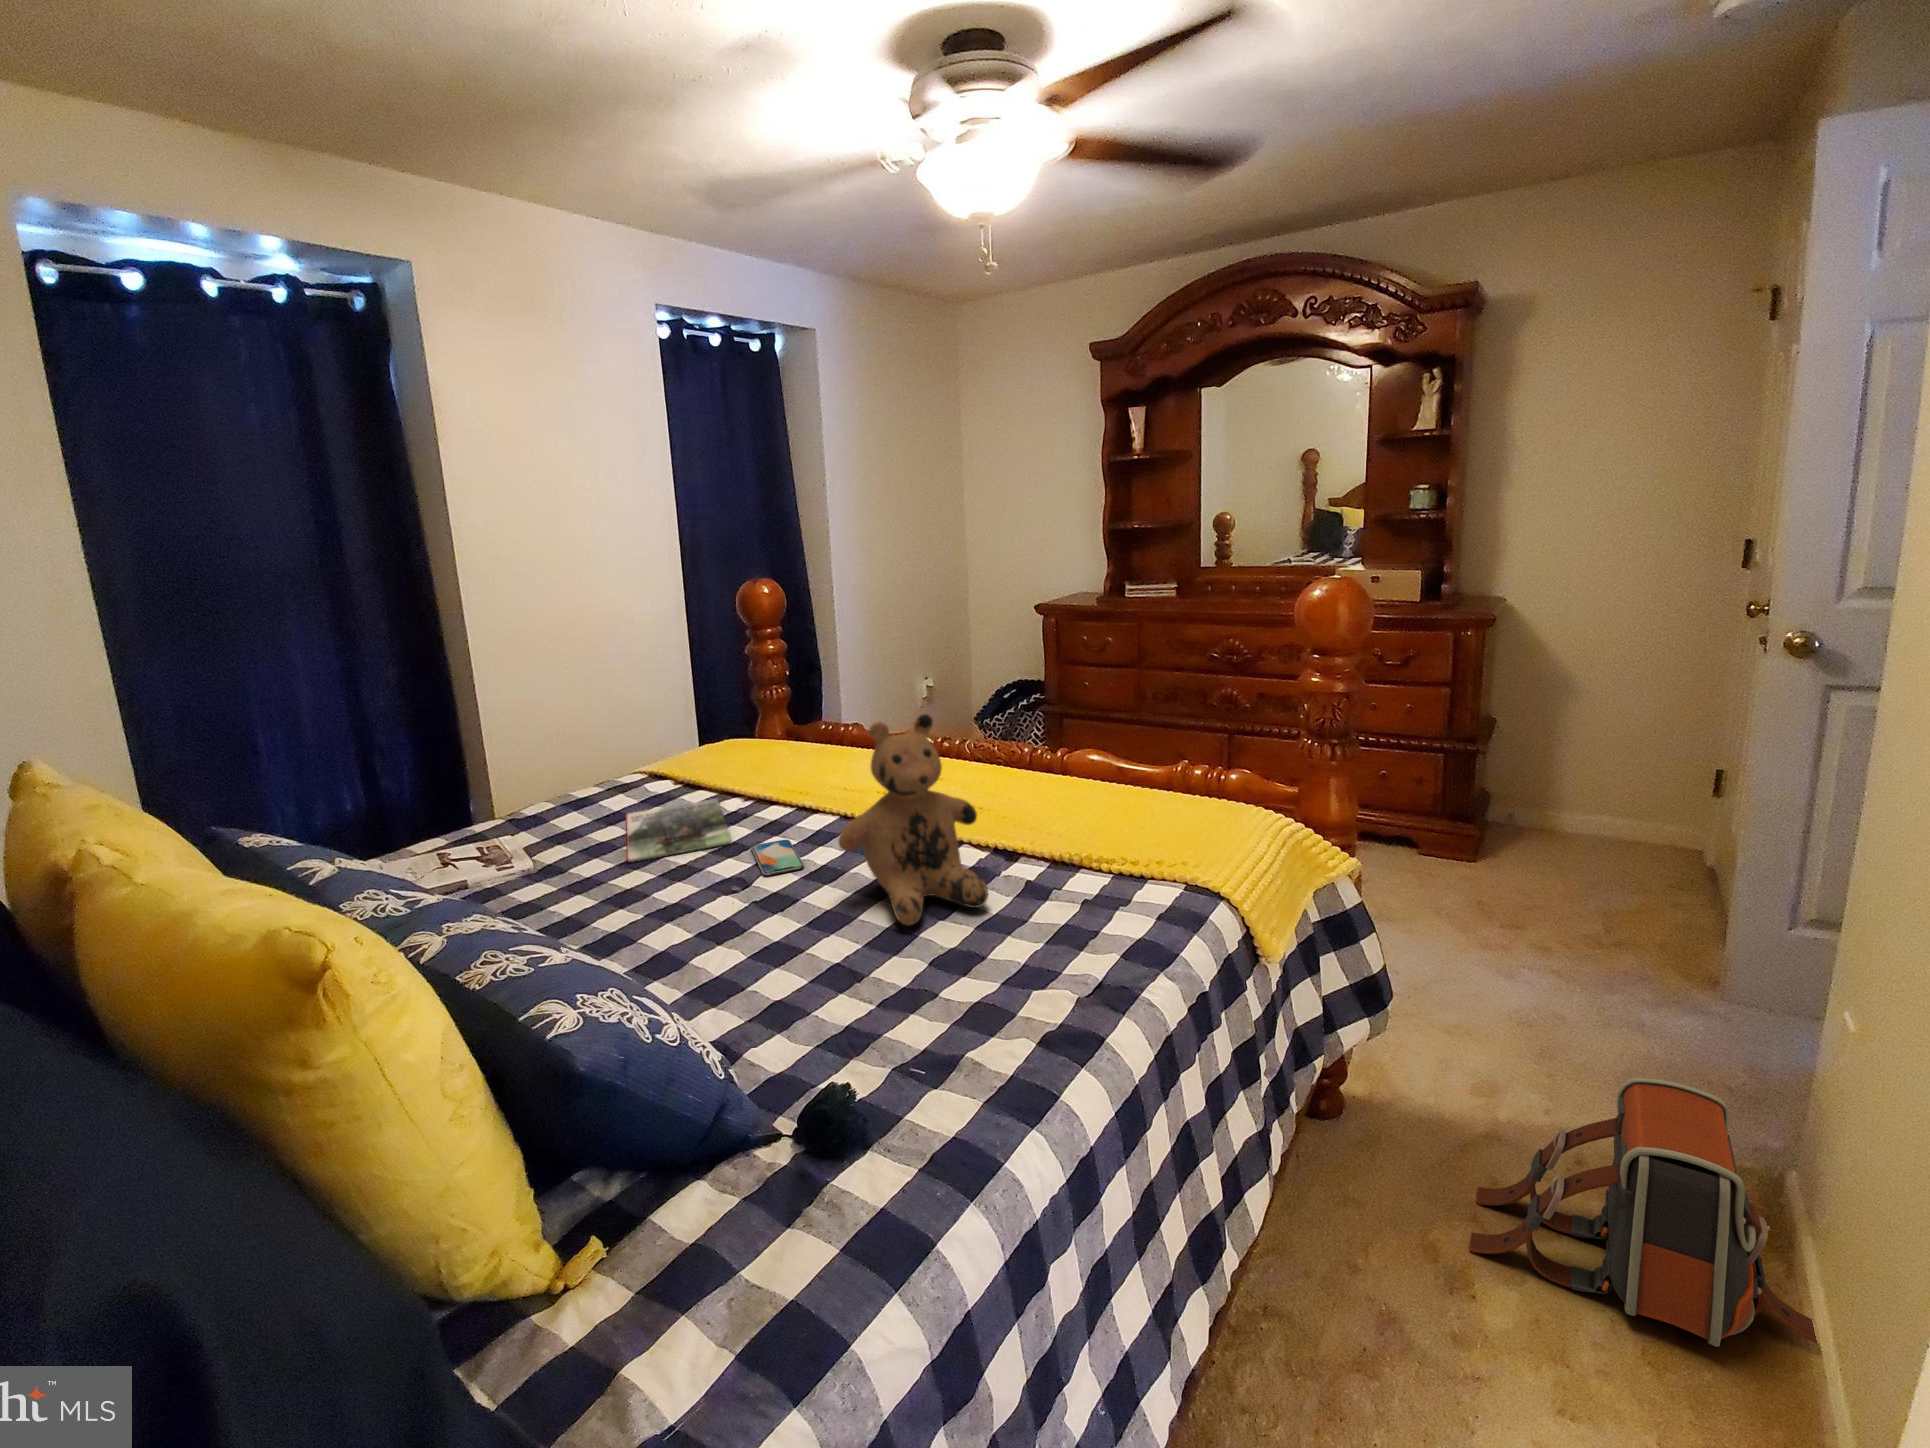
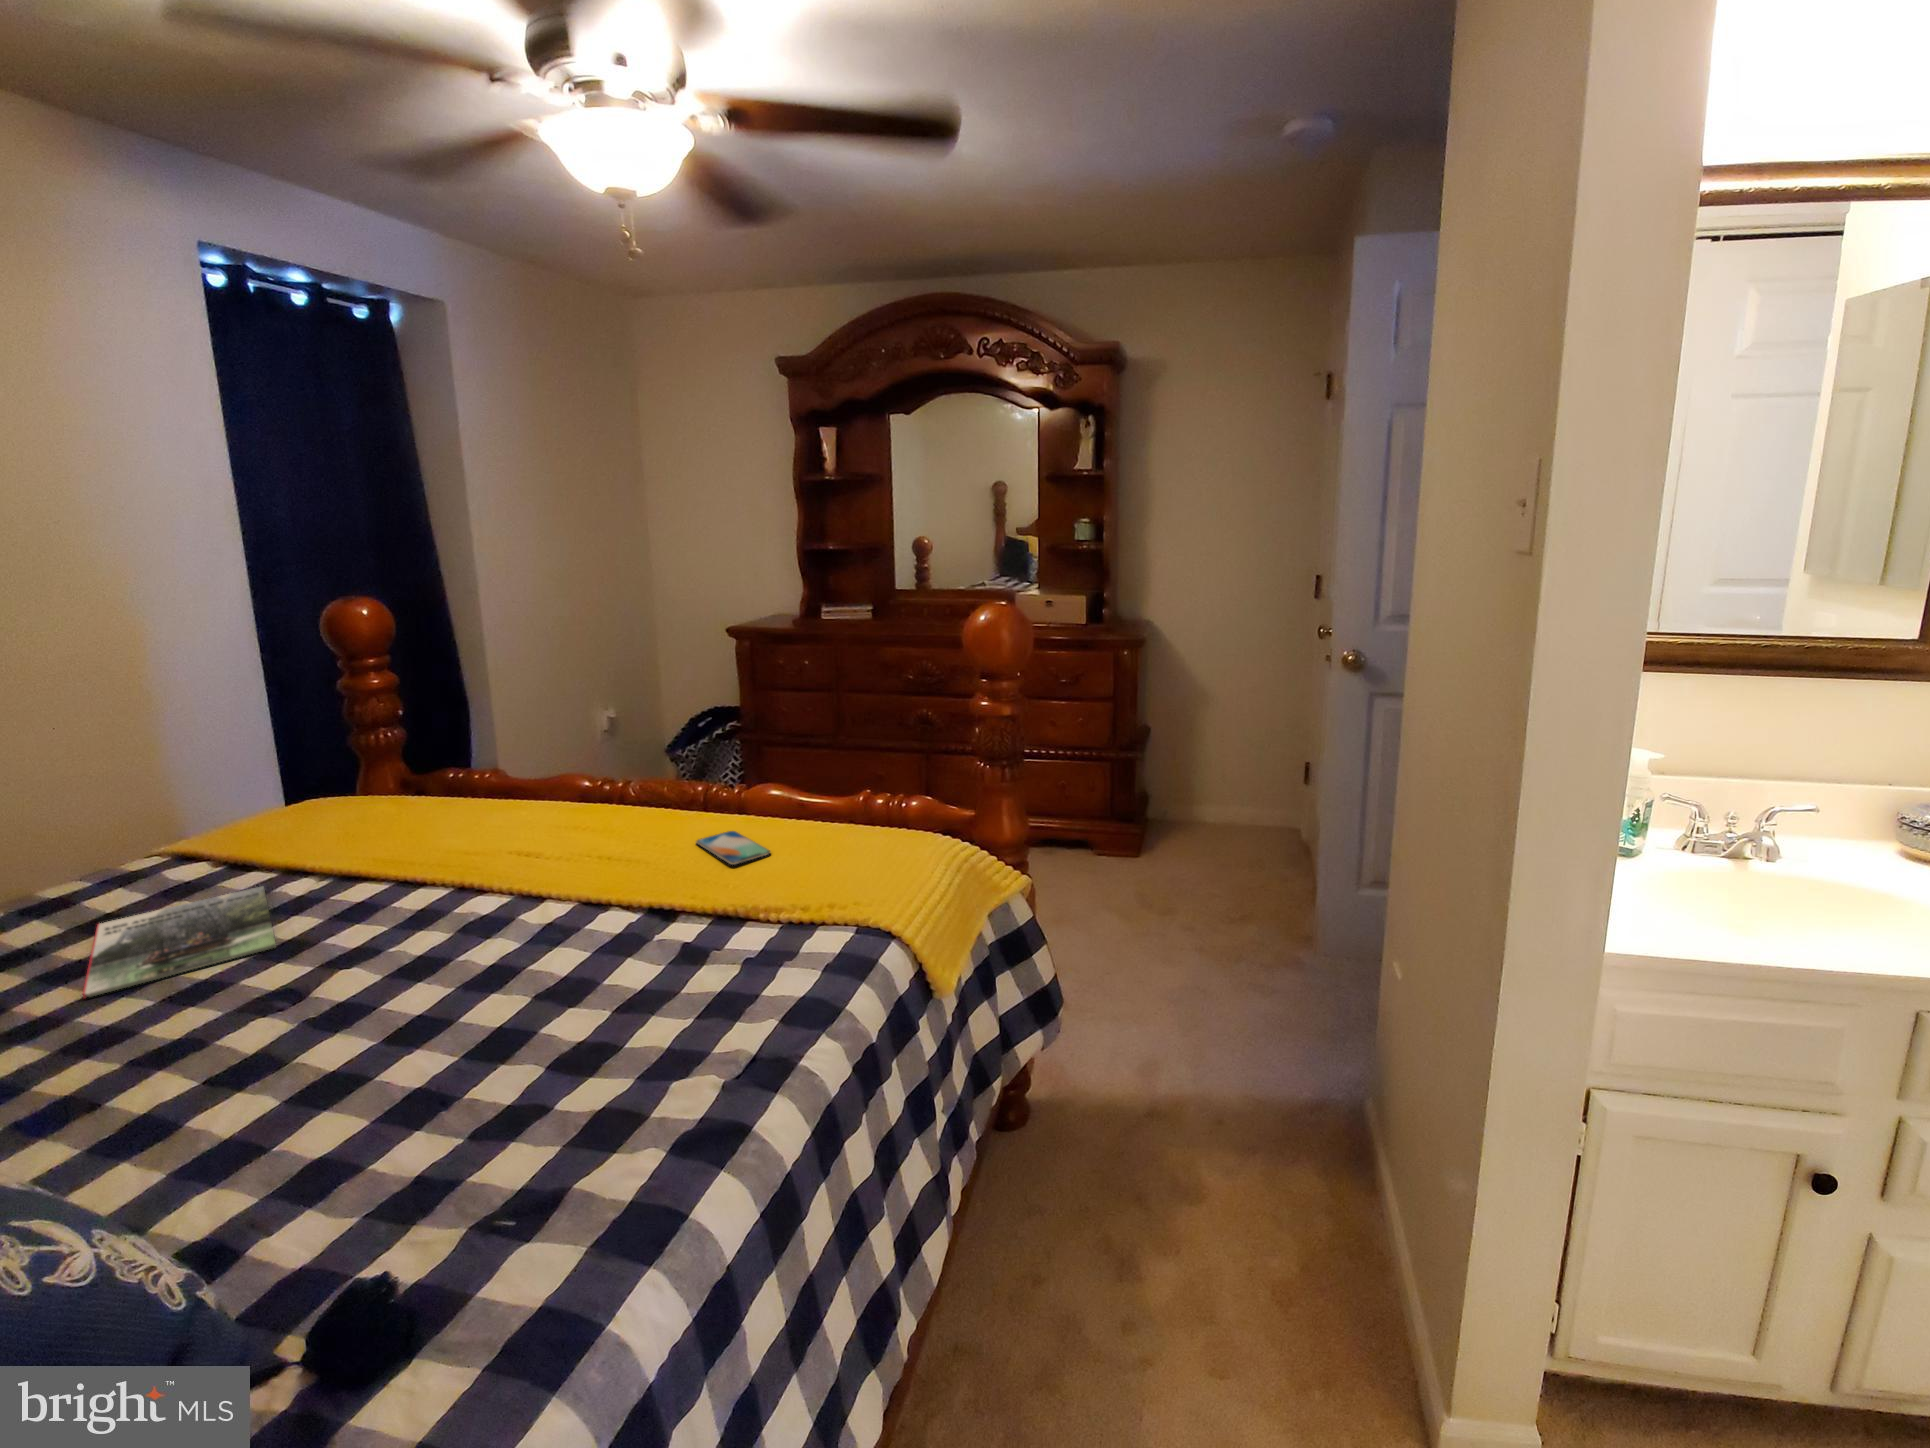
teddy bear: present [839,714,988,925] -> none [424,763,631,1026]
smartphone: present [751,840,804,875] -> present [696,831,770,865]
backpack: present [1469,1078,1817,1347] -> none [1129,1035,1371,1254]

